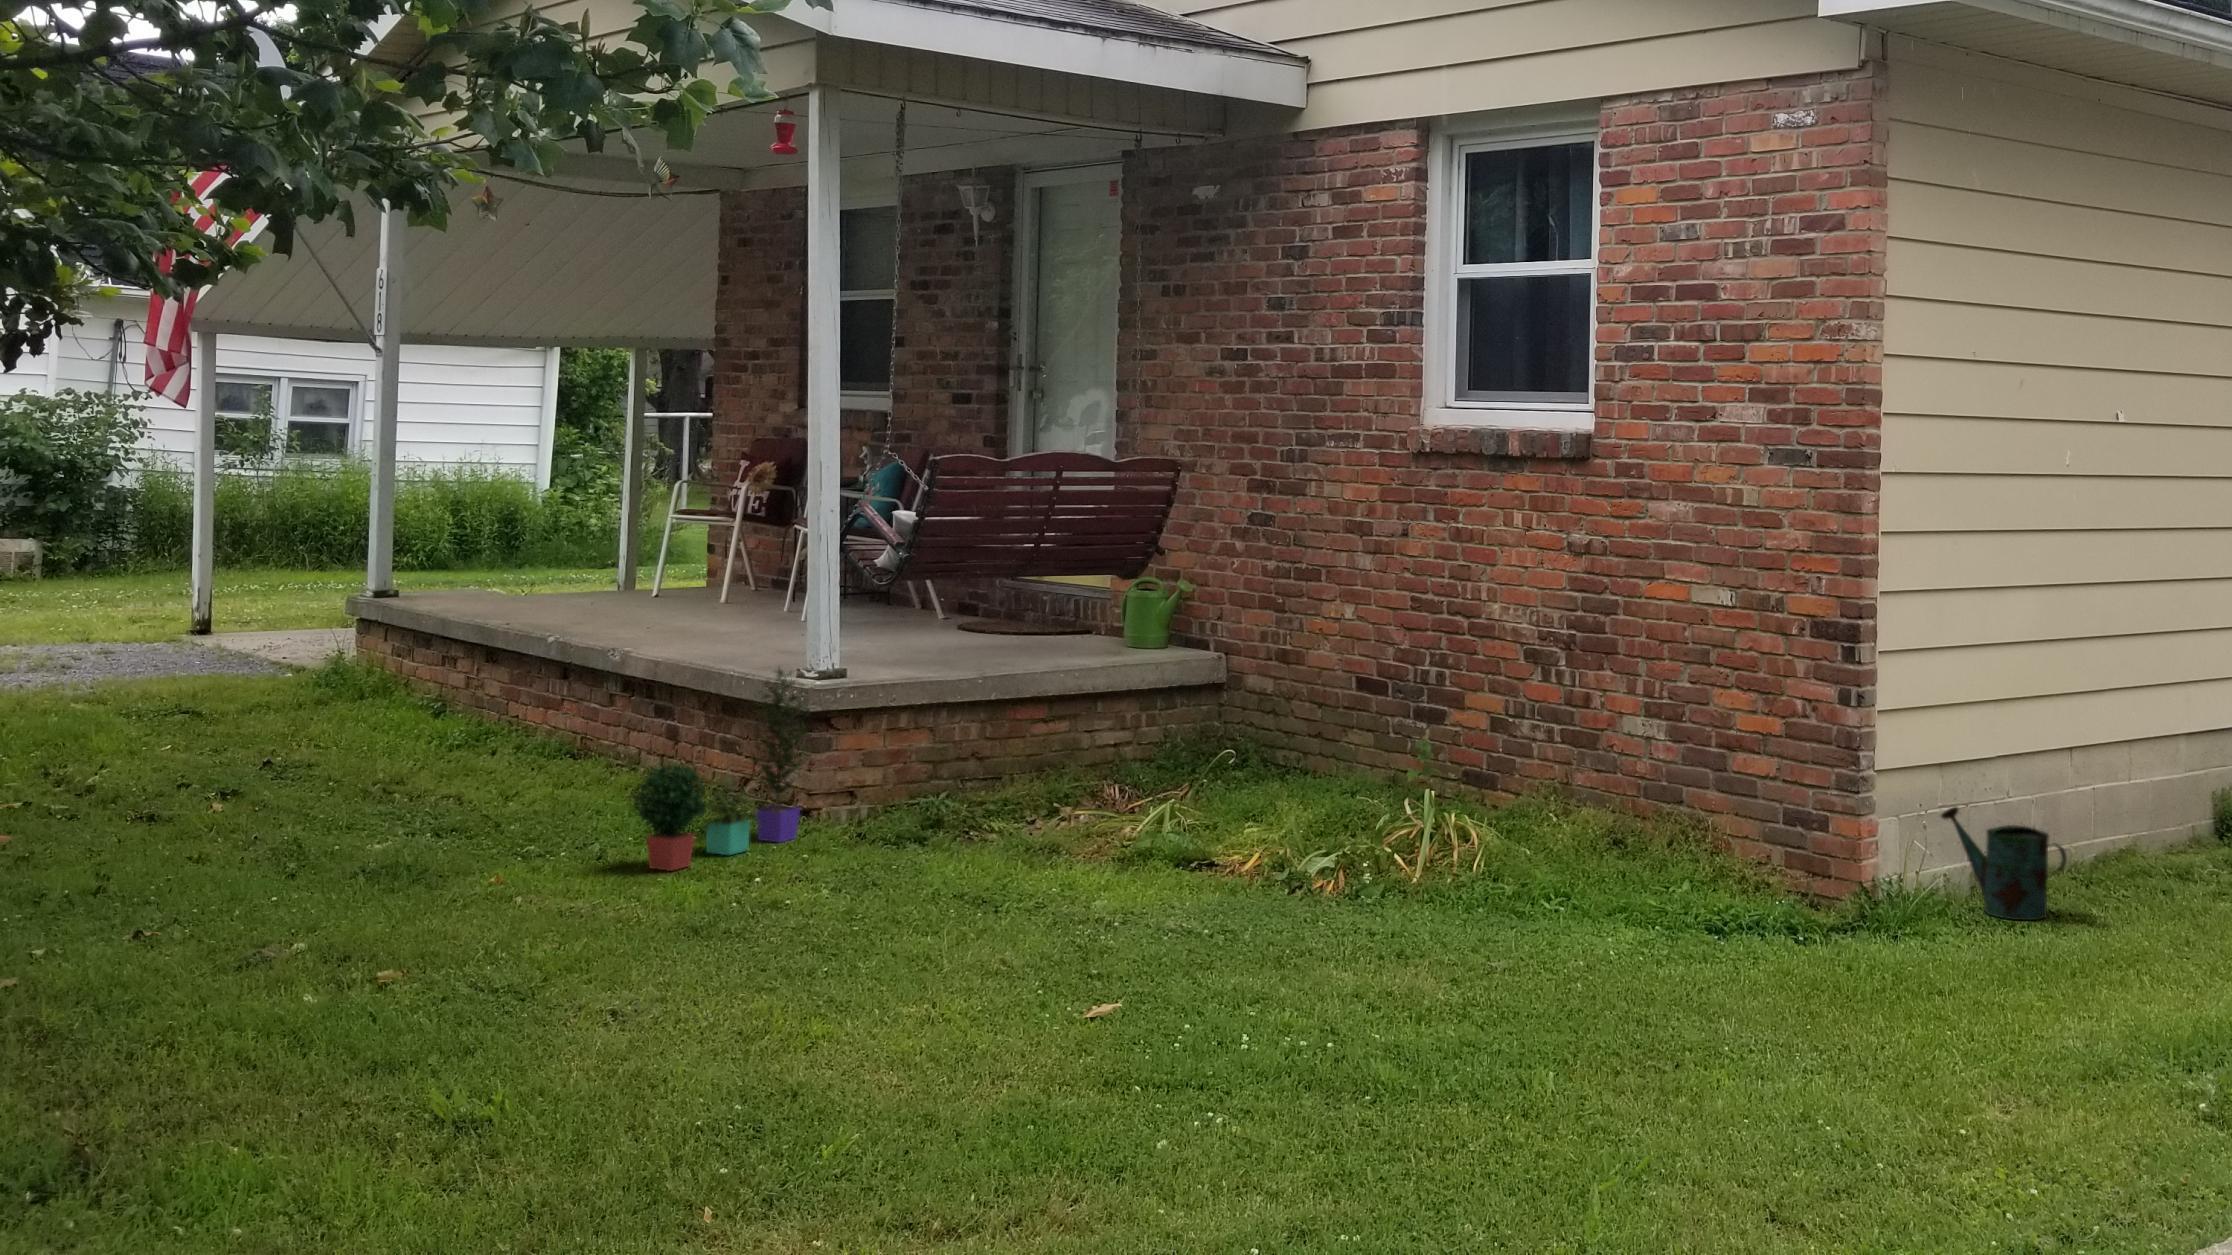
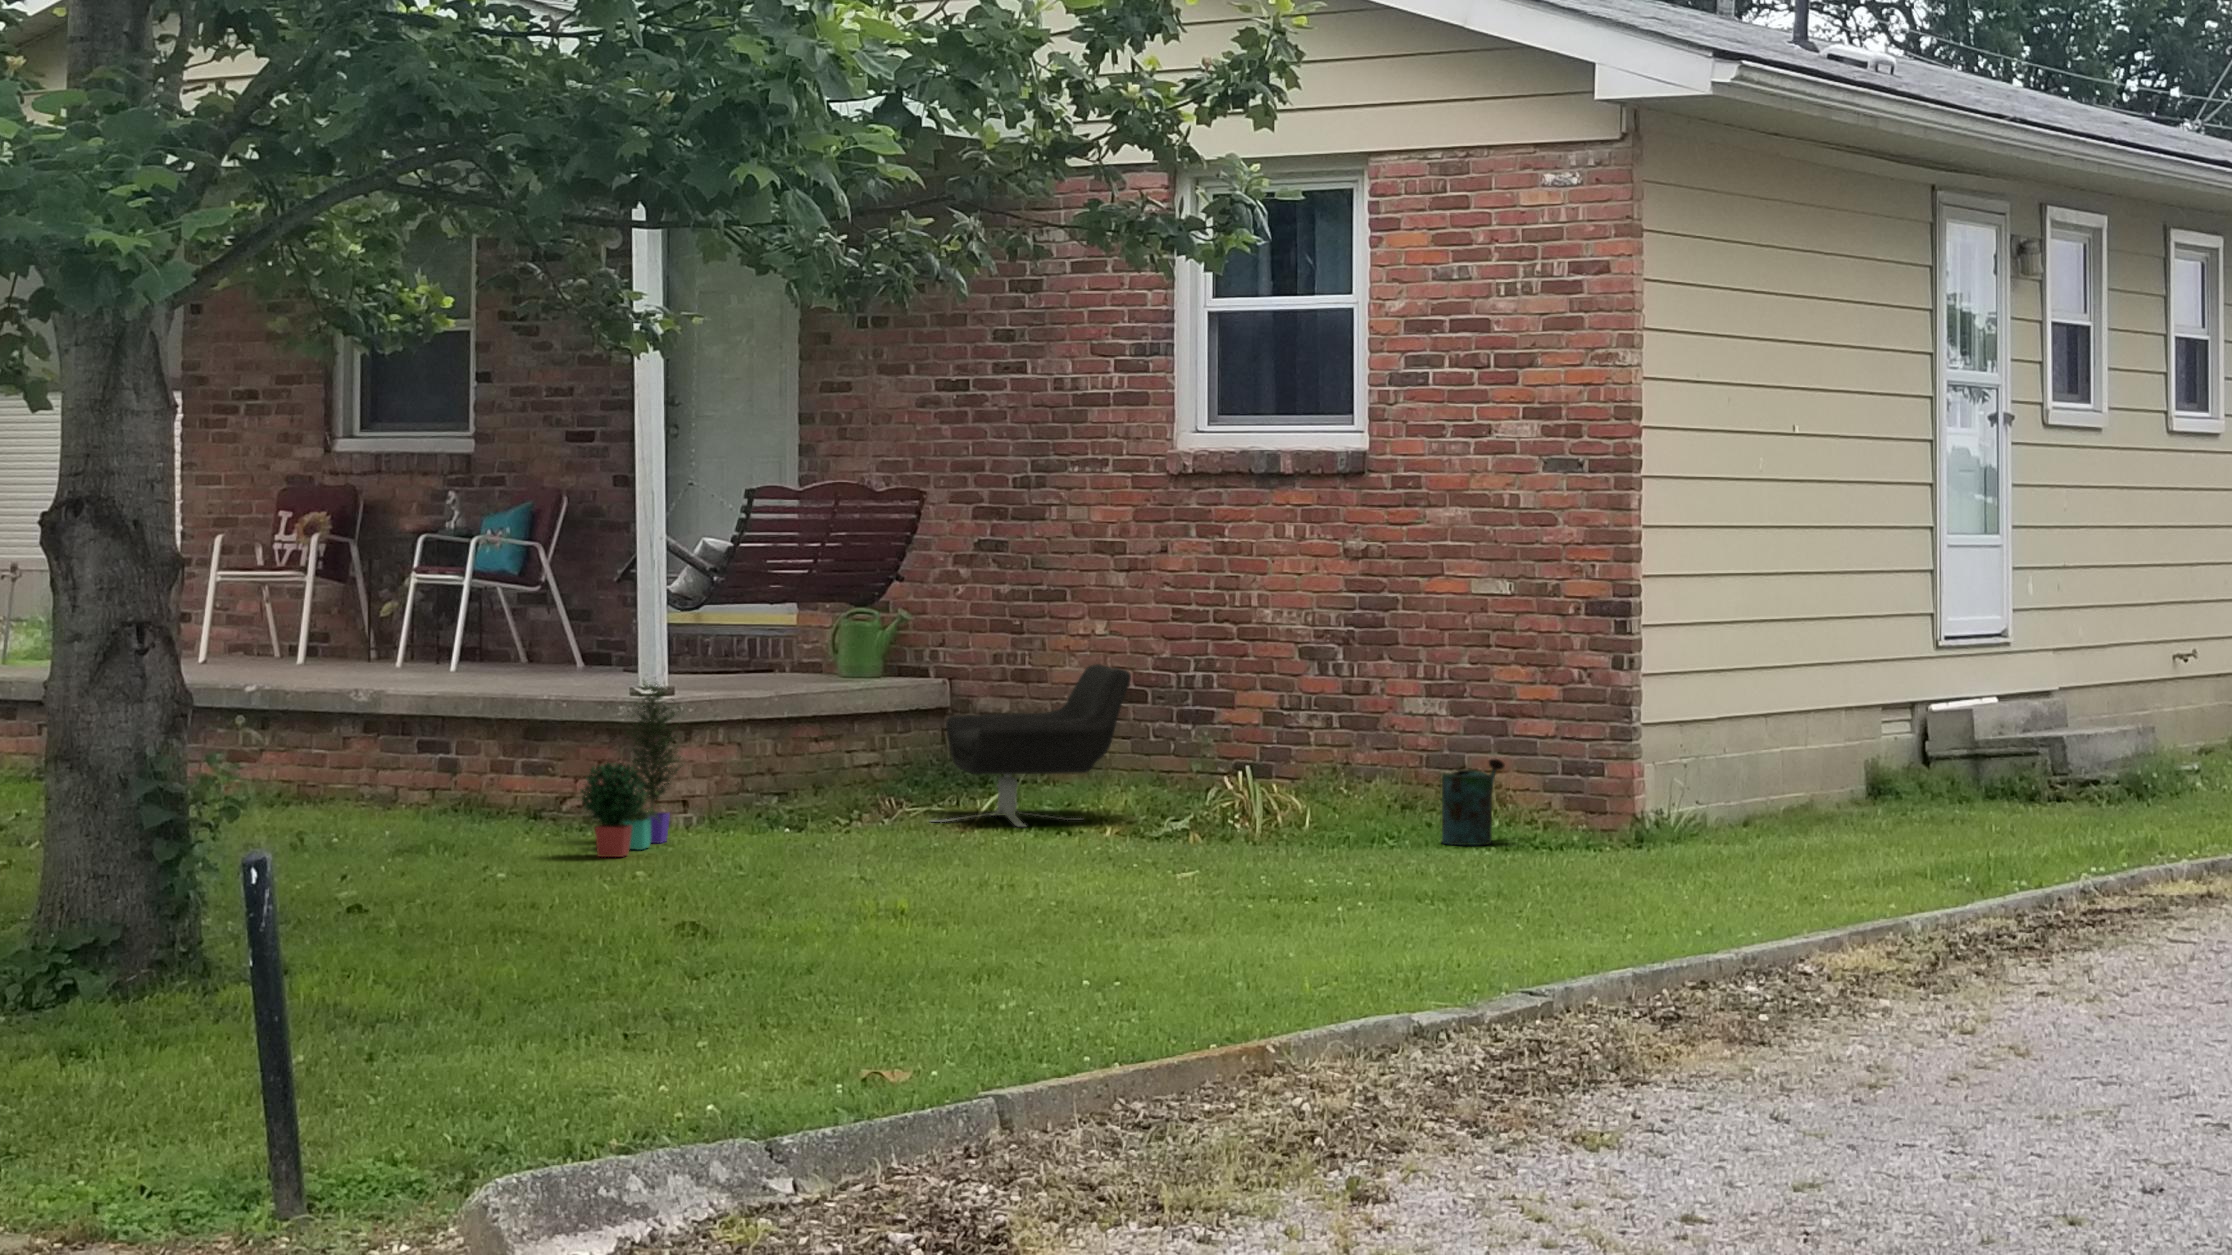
lounge chair: none [1135,652,1345,831] -> present [946,664,1131,826]
watering can: present [1941,807,2067,920] -> present [1442,759,1505,845]

